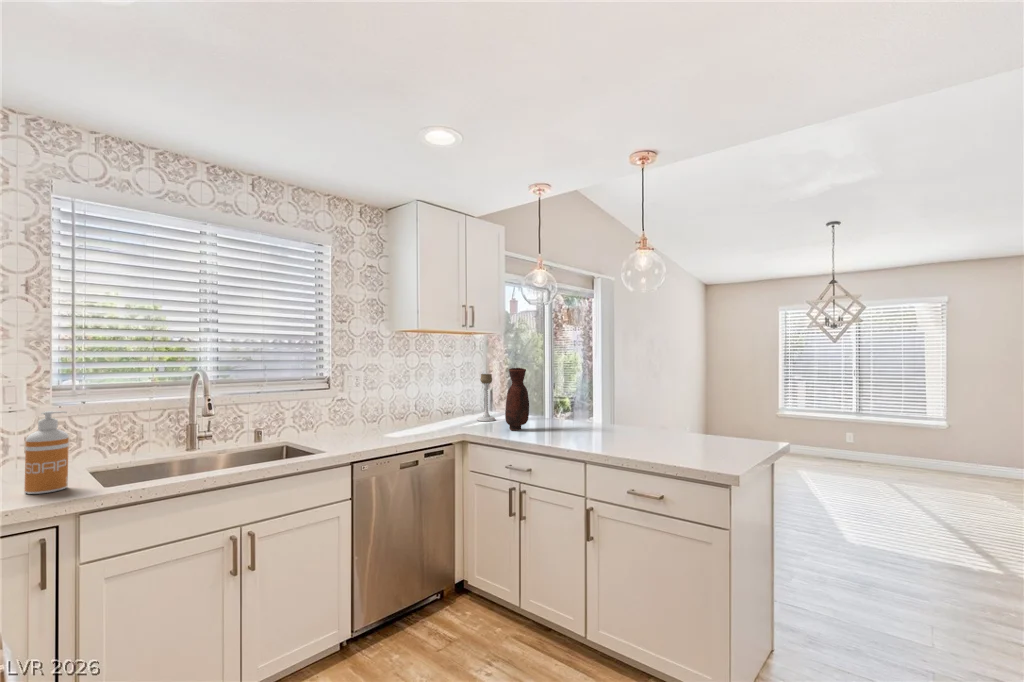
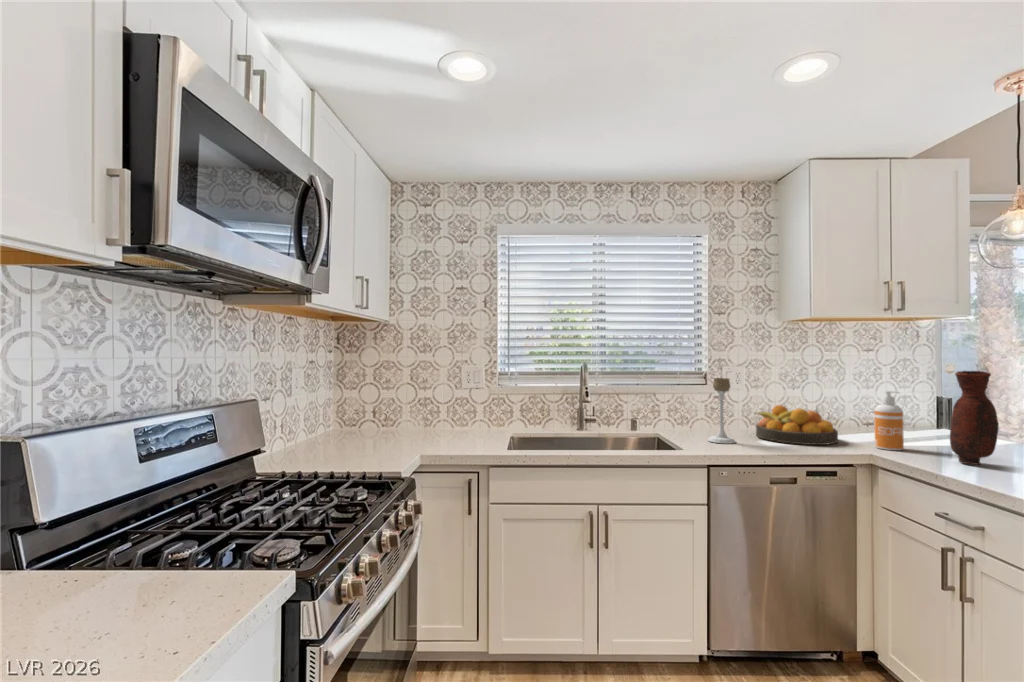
candle holder: present [477,374,496,421] -> present [708,378,736,444]
fruit bowl: none [372,402,435,433] -> present [755,405,838,445]
soap dispenser: present [24,411,69,494] -> present [874,391,904,450]

